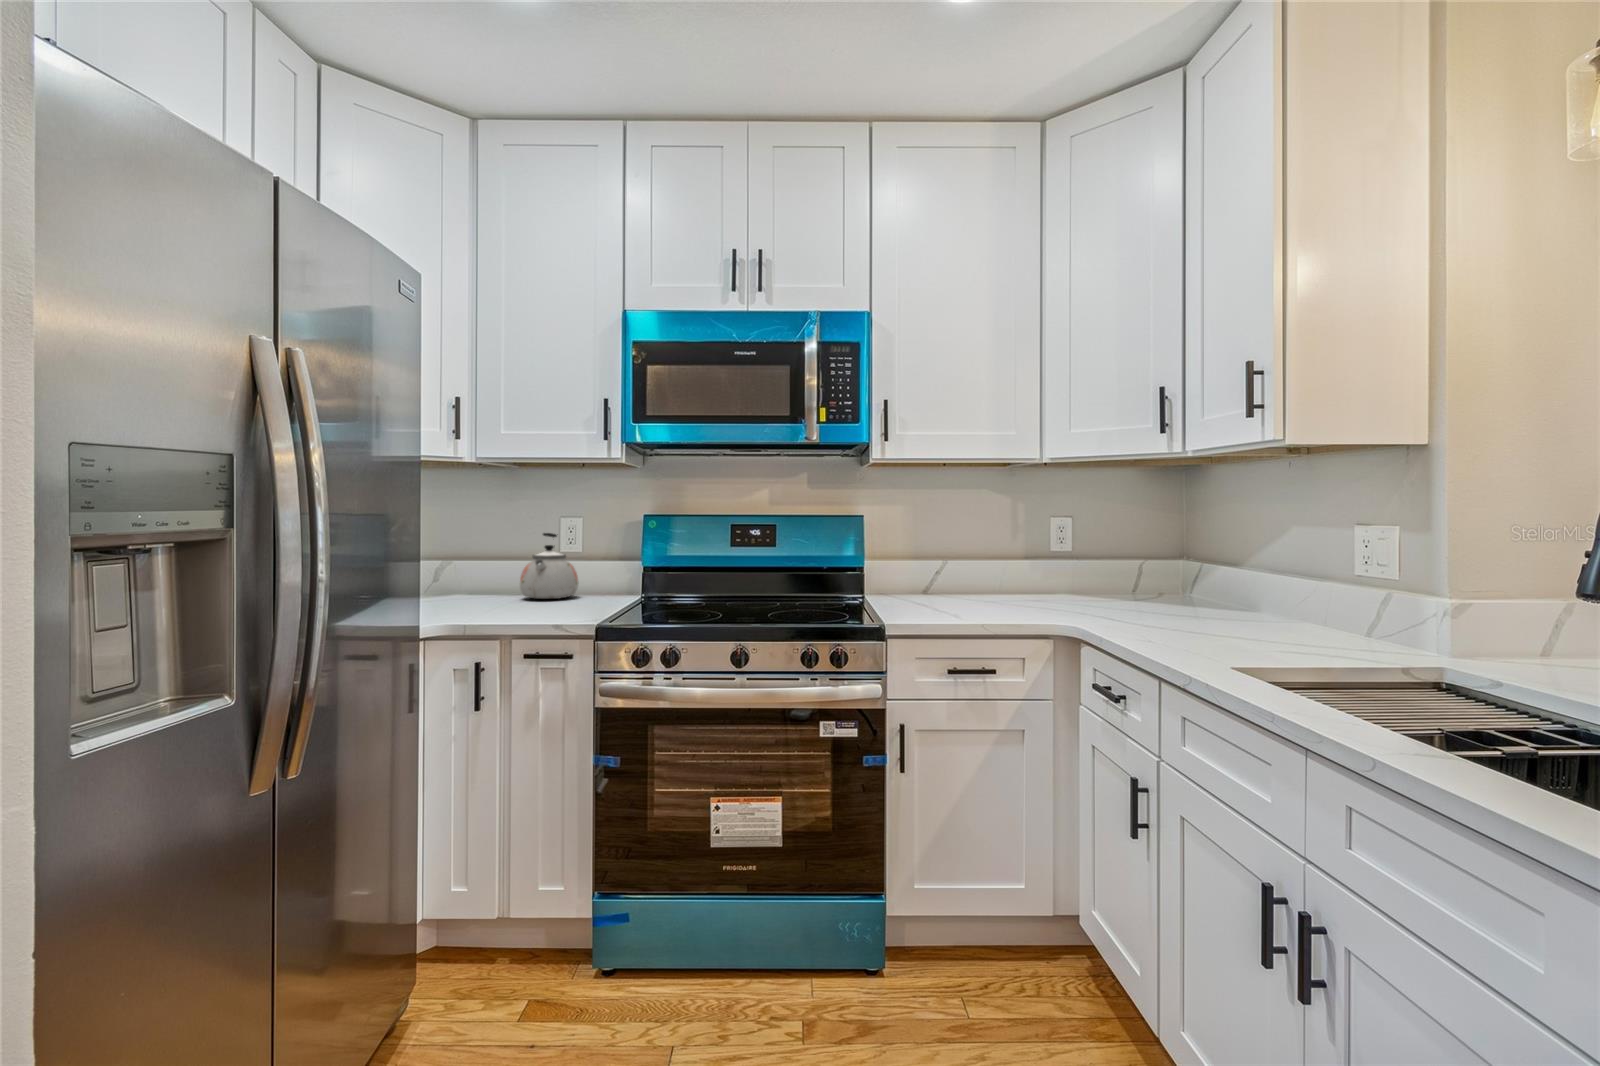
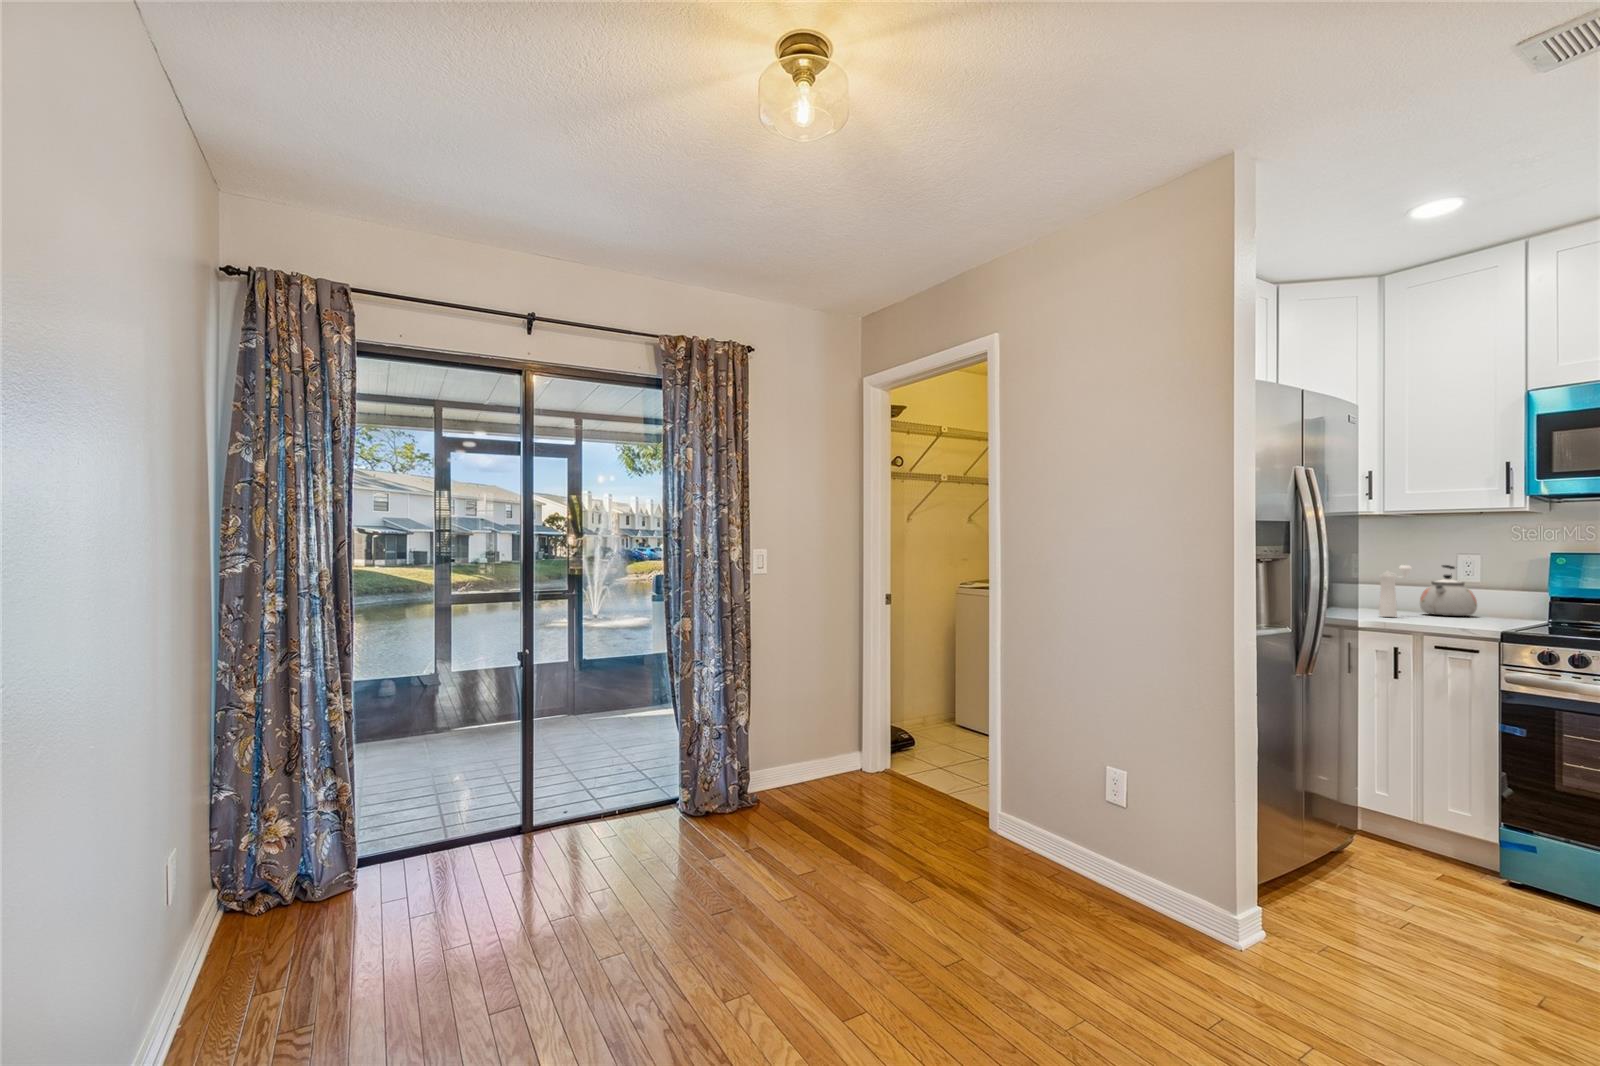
pepper mill: none [466,535,509,611] -> present [1379,565,1412,617]

